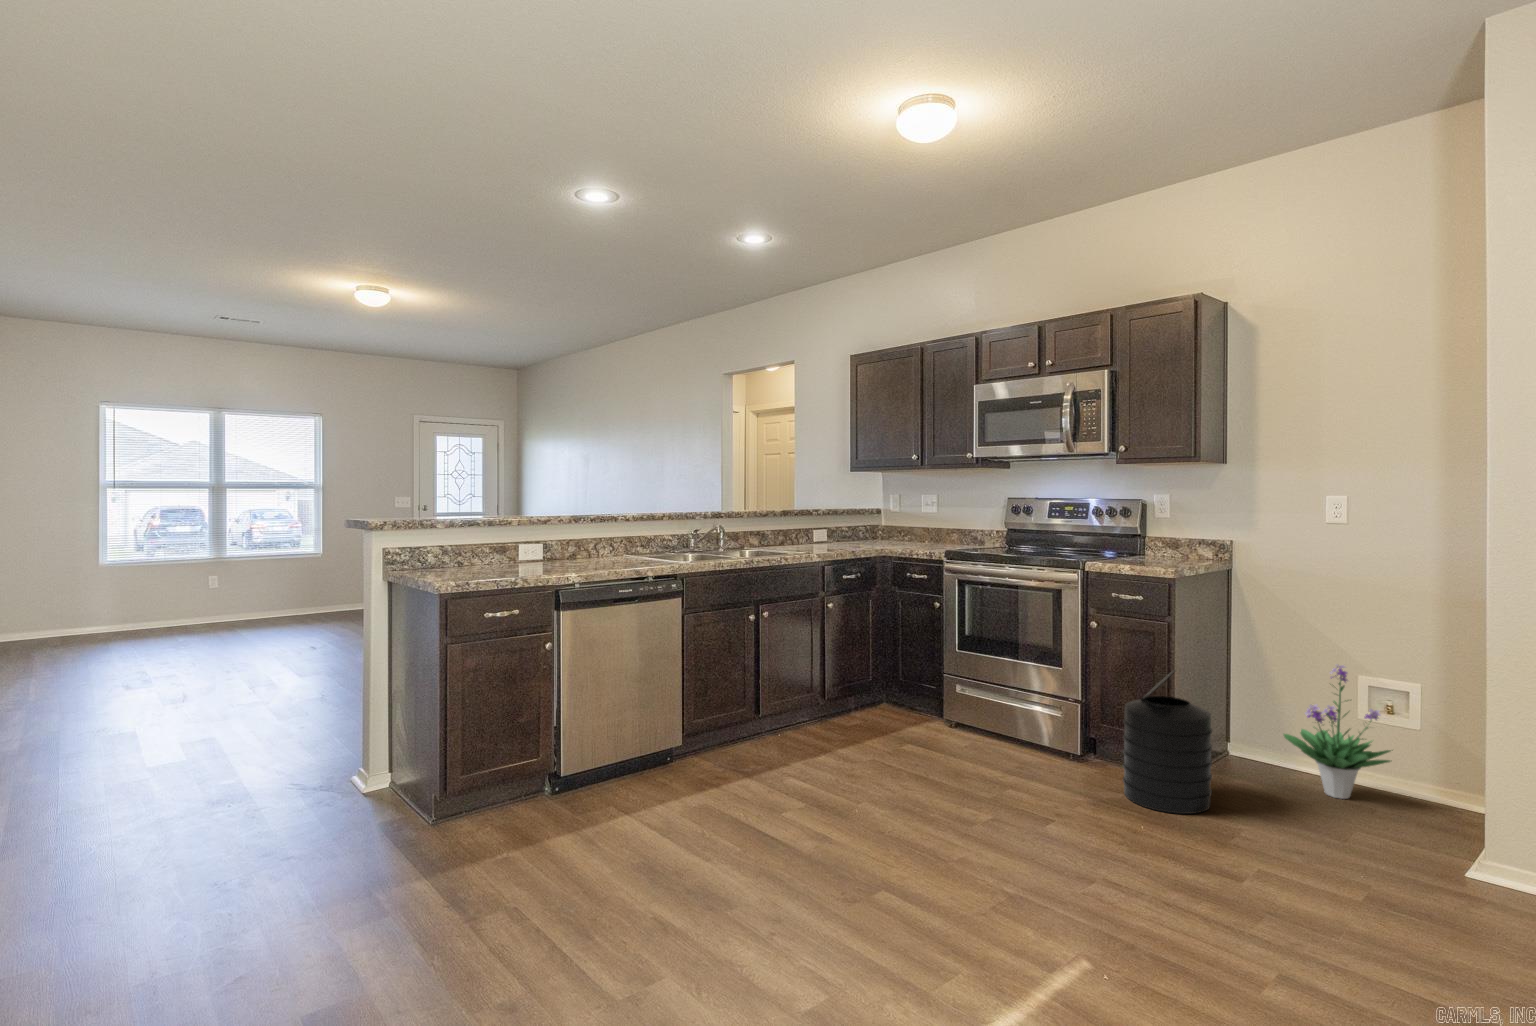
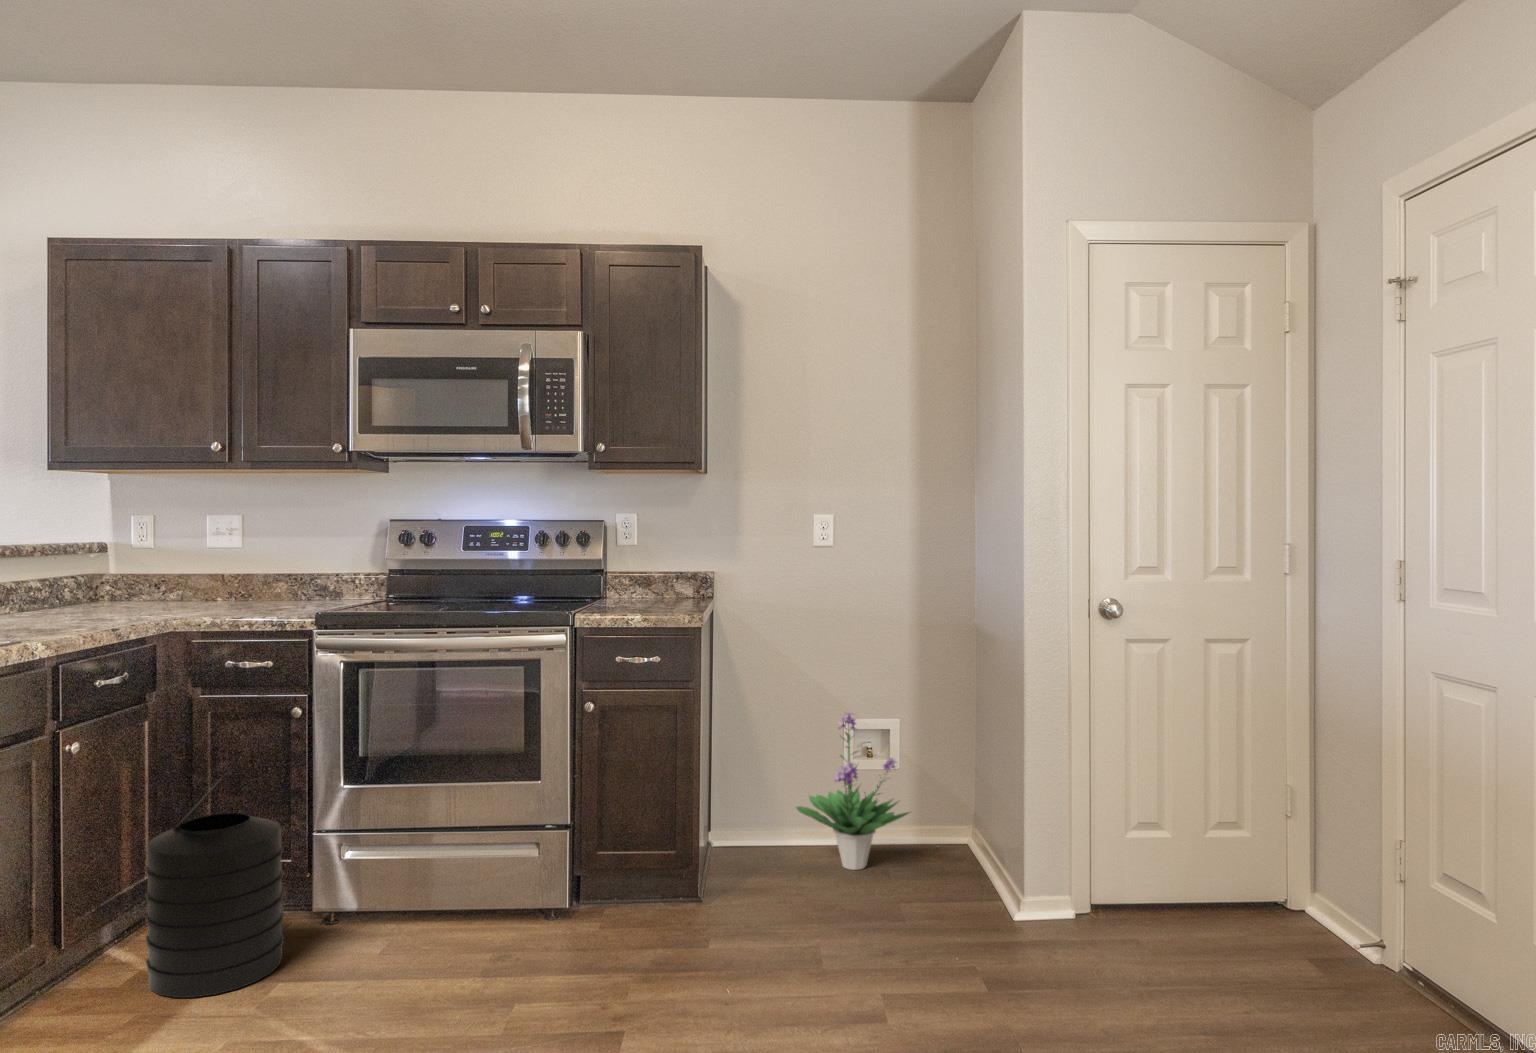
trash can: present [1123,670,1212,814] -> present [145,773,284,998]

